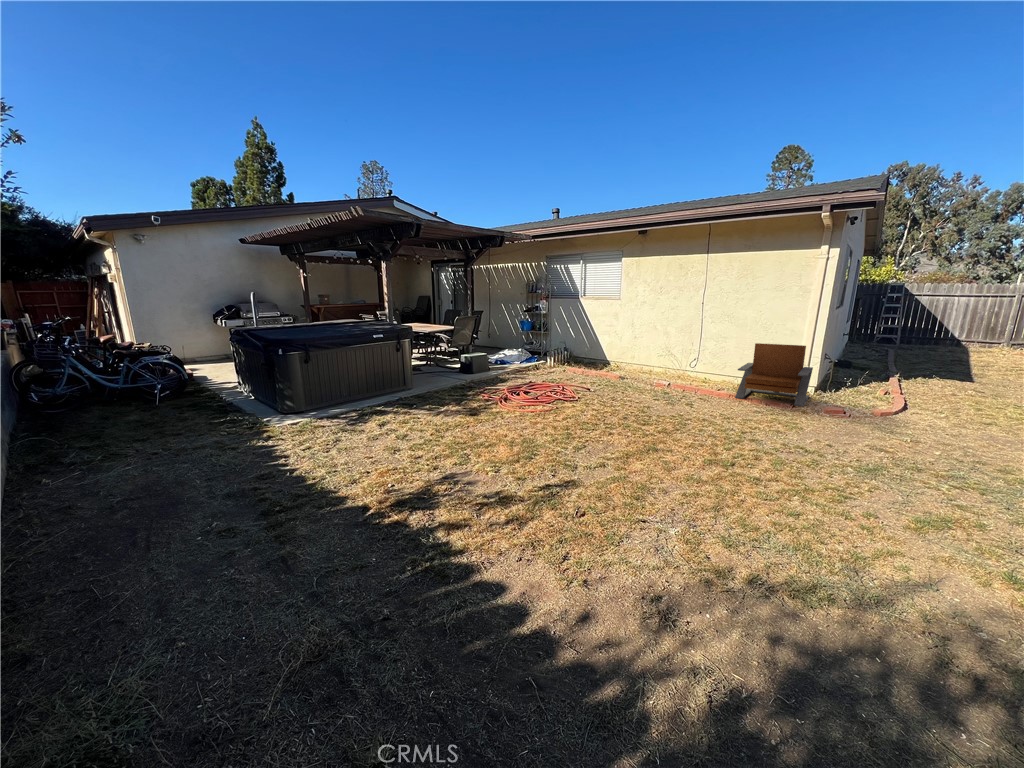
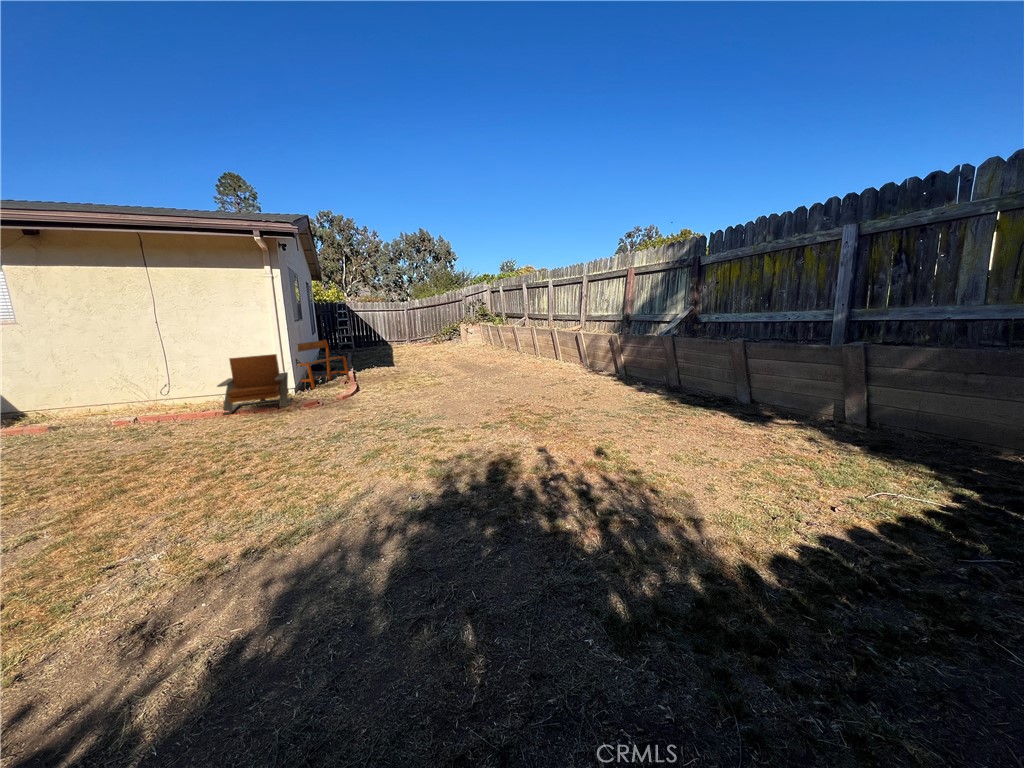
bench: none [814,334,895,391] -> present [297,340,350,389]

